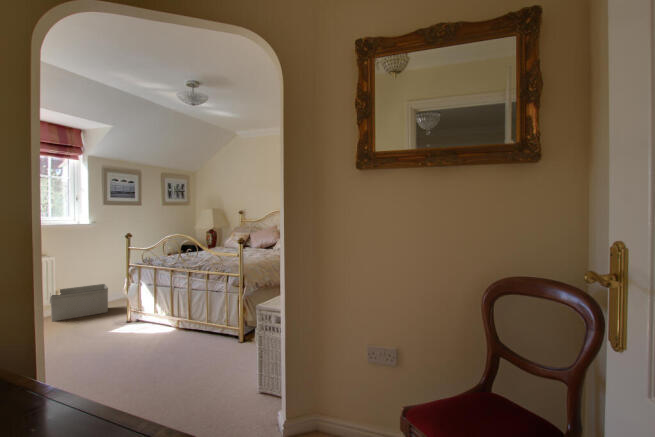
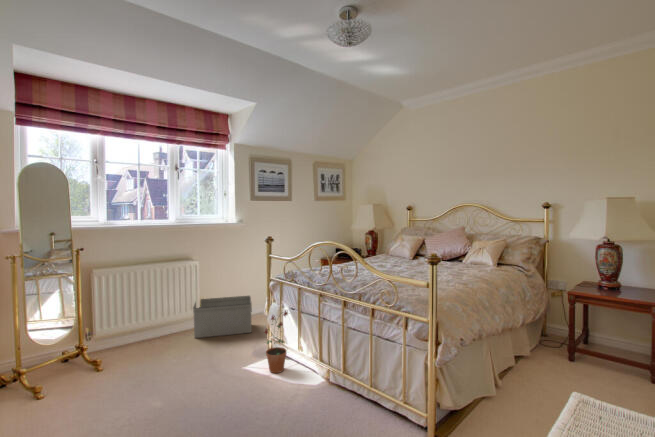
potted plant: none [125,285,147,331] -> present [264,310,288,373]

